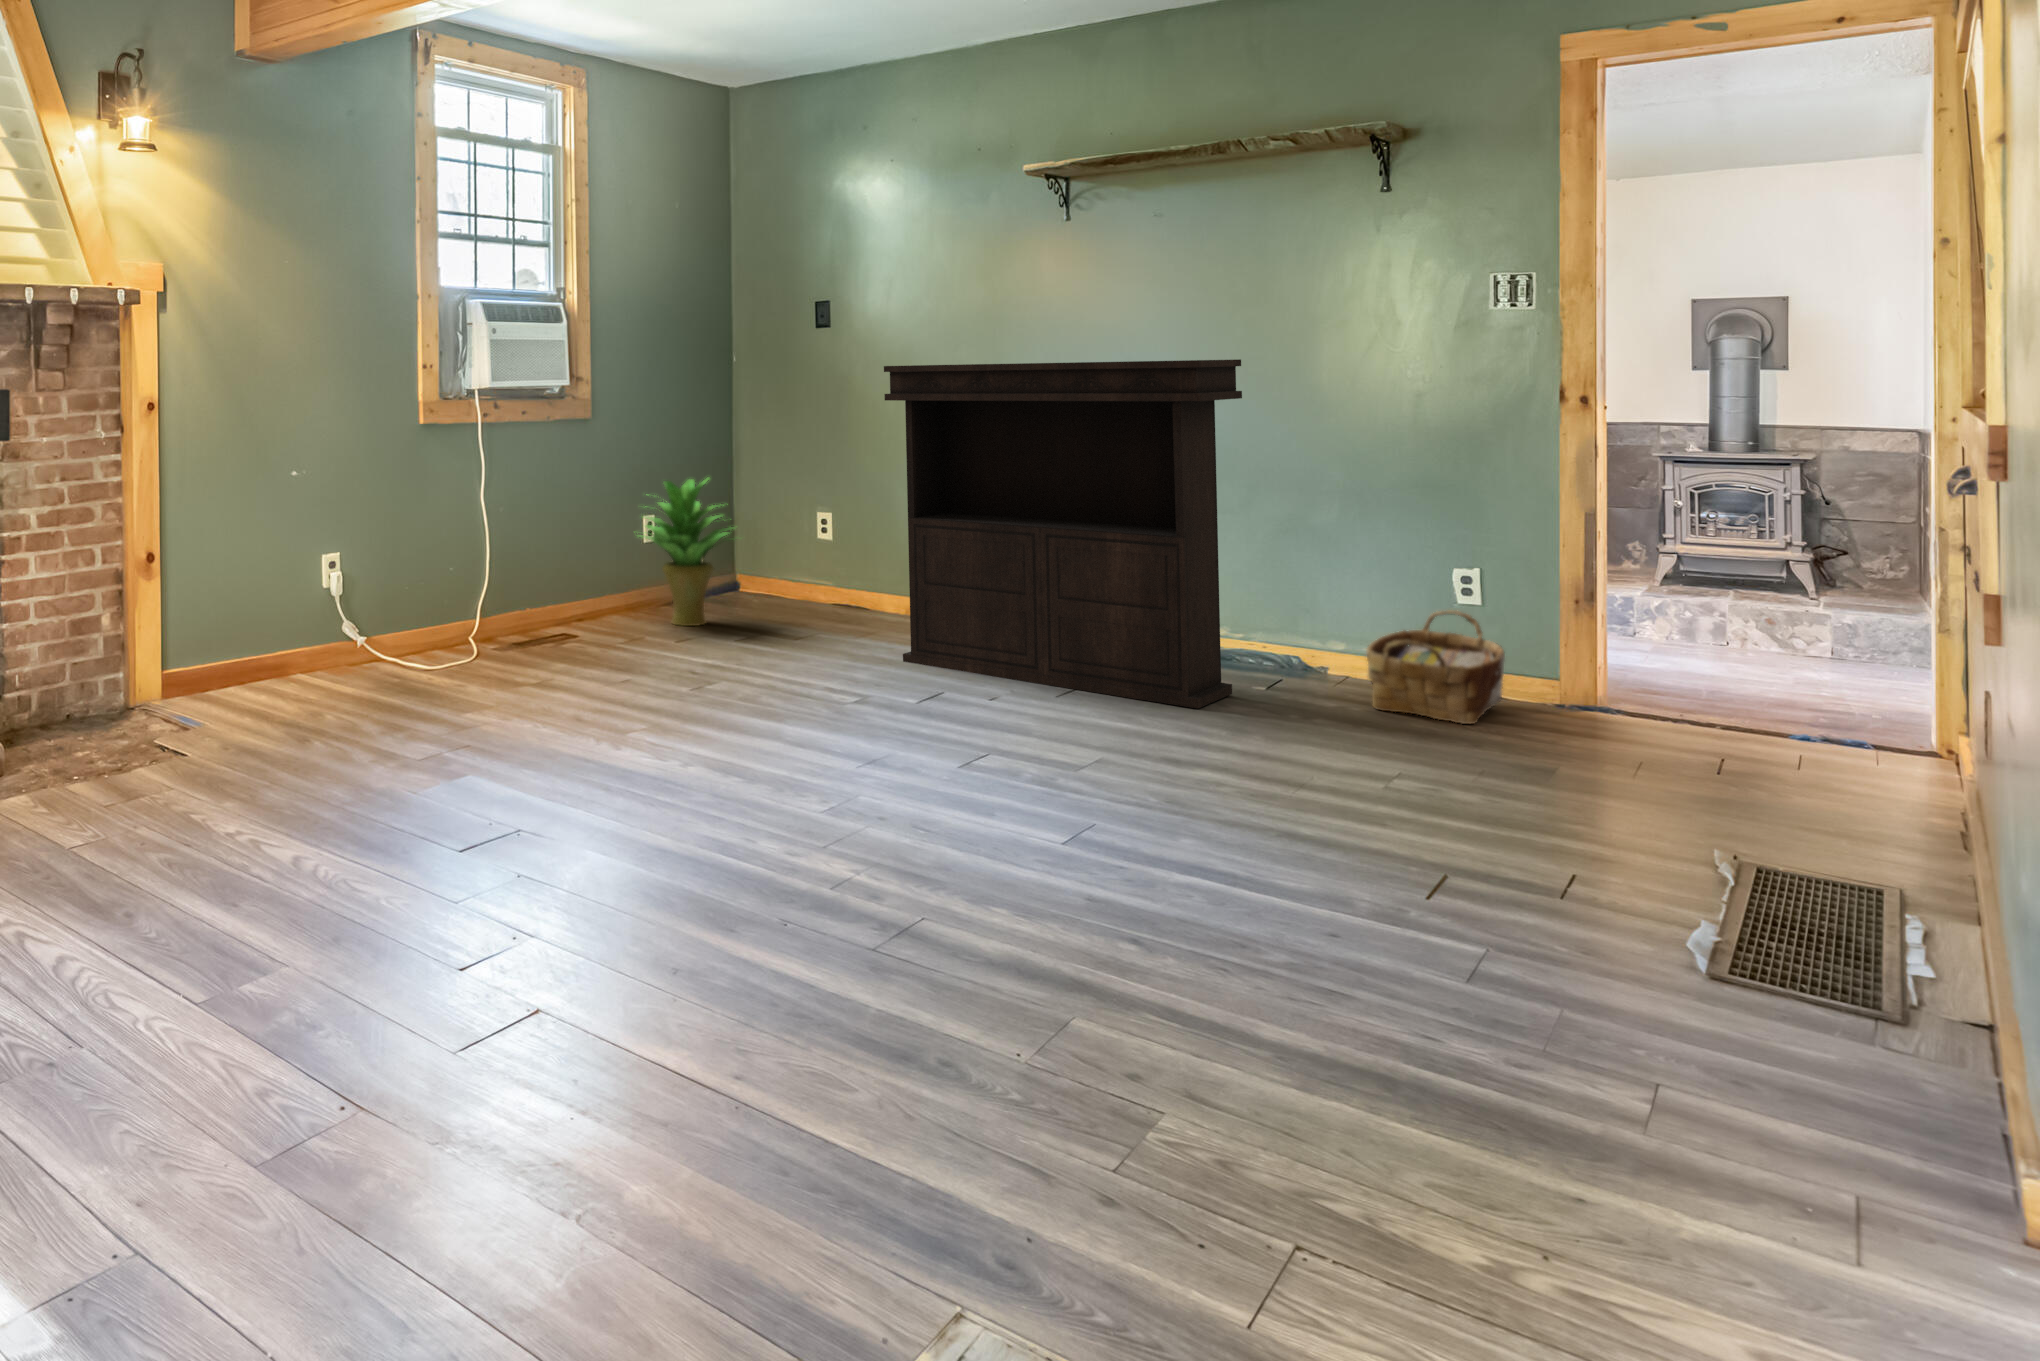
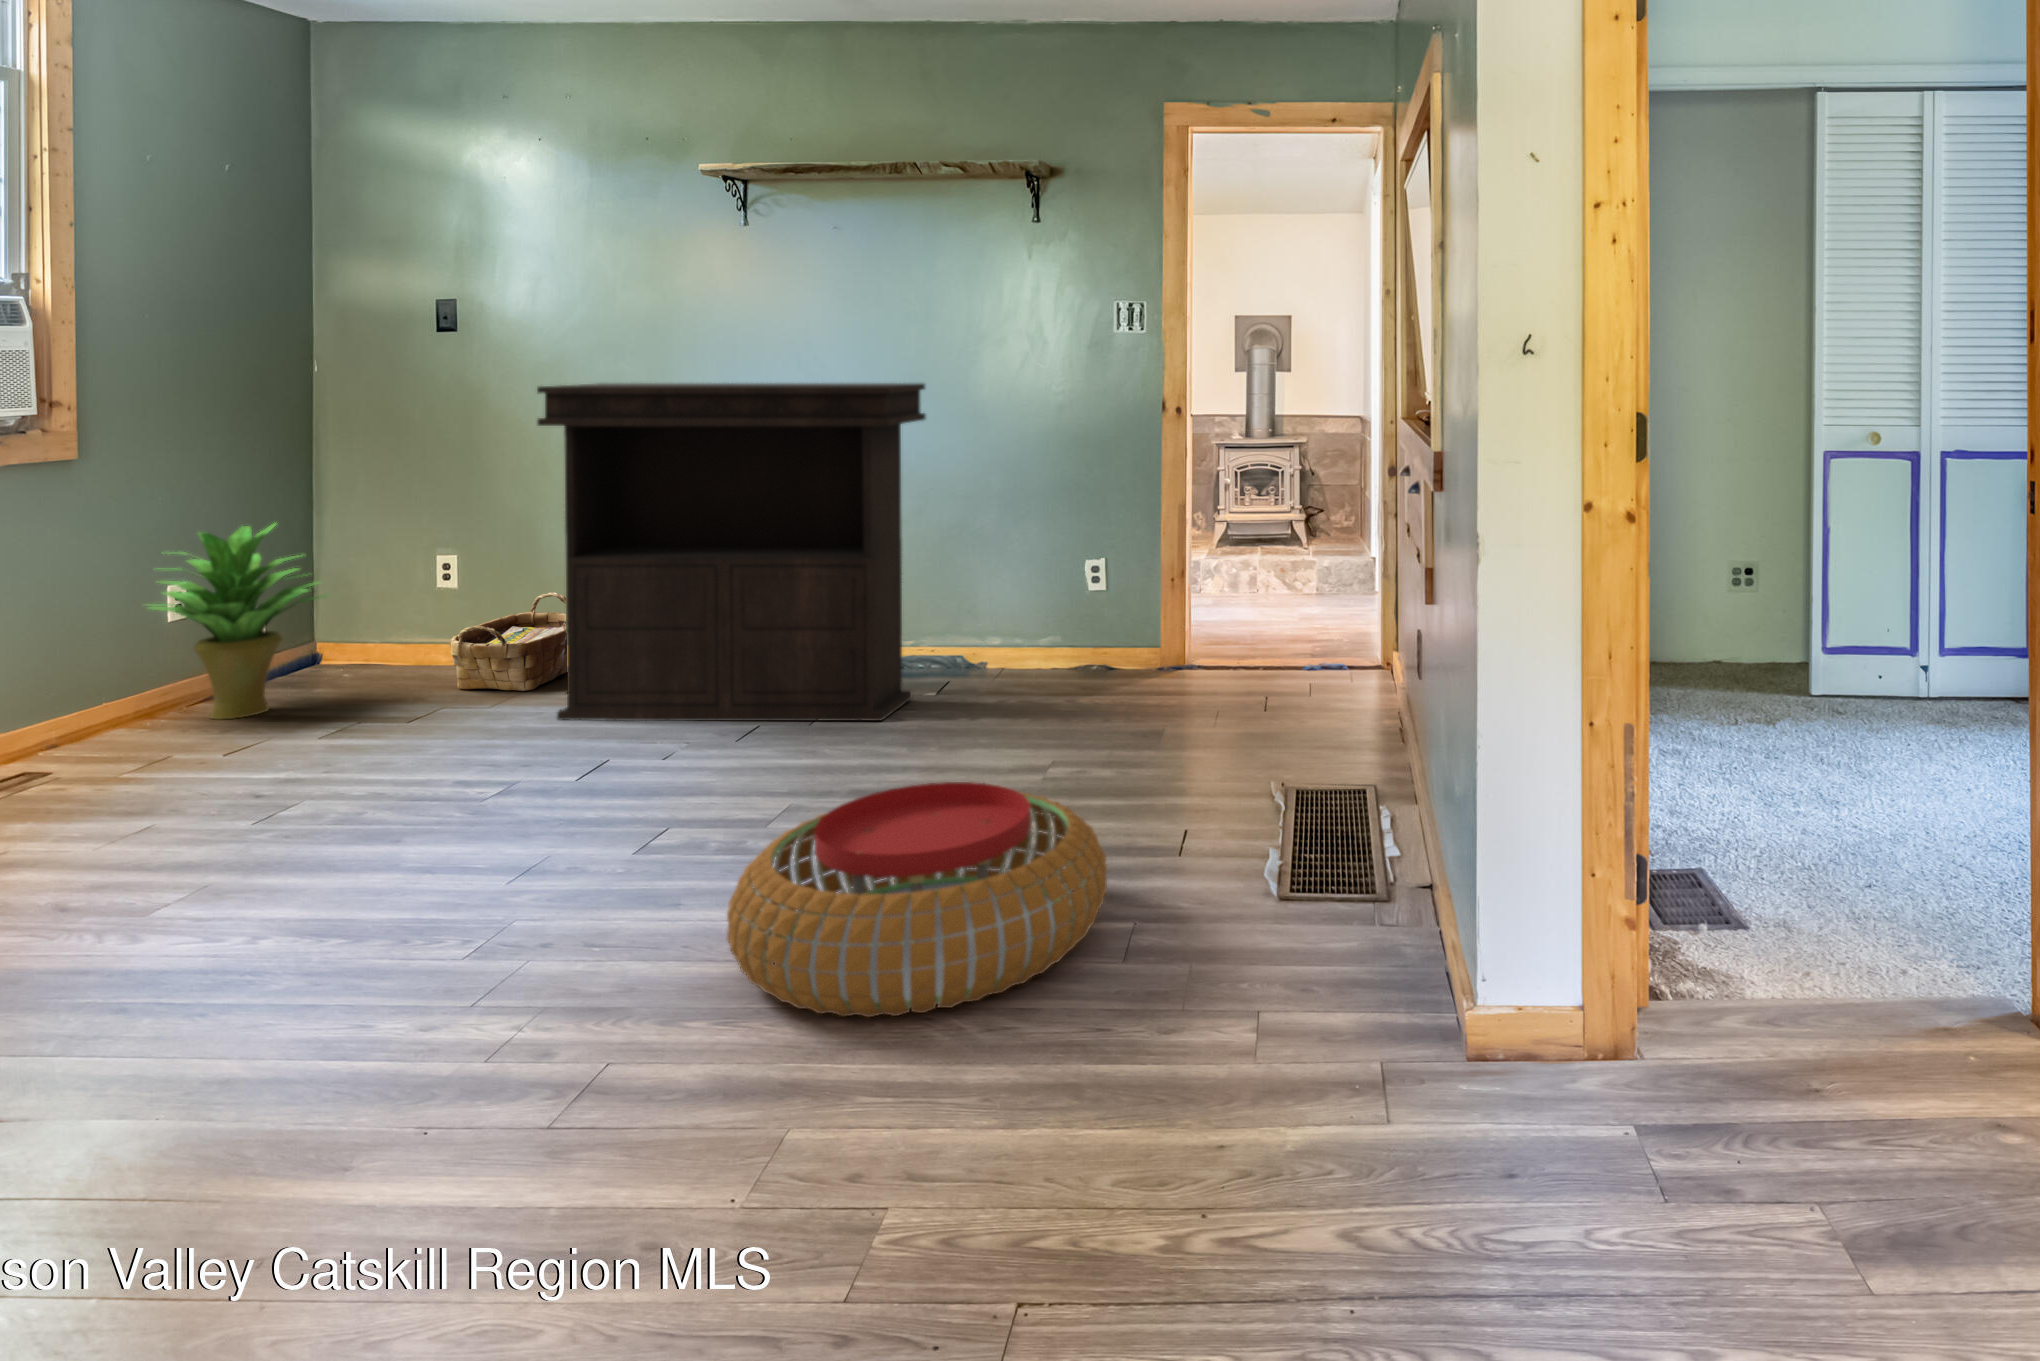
woven basket: present [1366,610,1505,724] -> present [450,593,567,691]
pouf: none [1036,748,1448,973] -> present [727,782,1107,1017]

